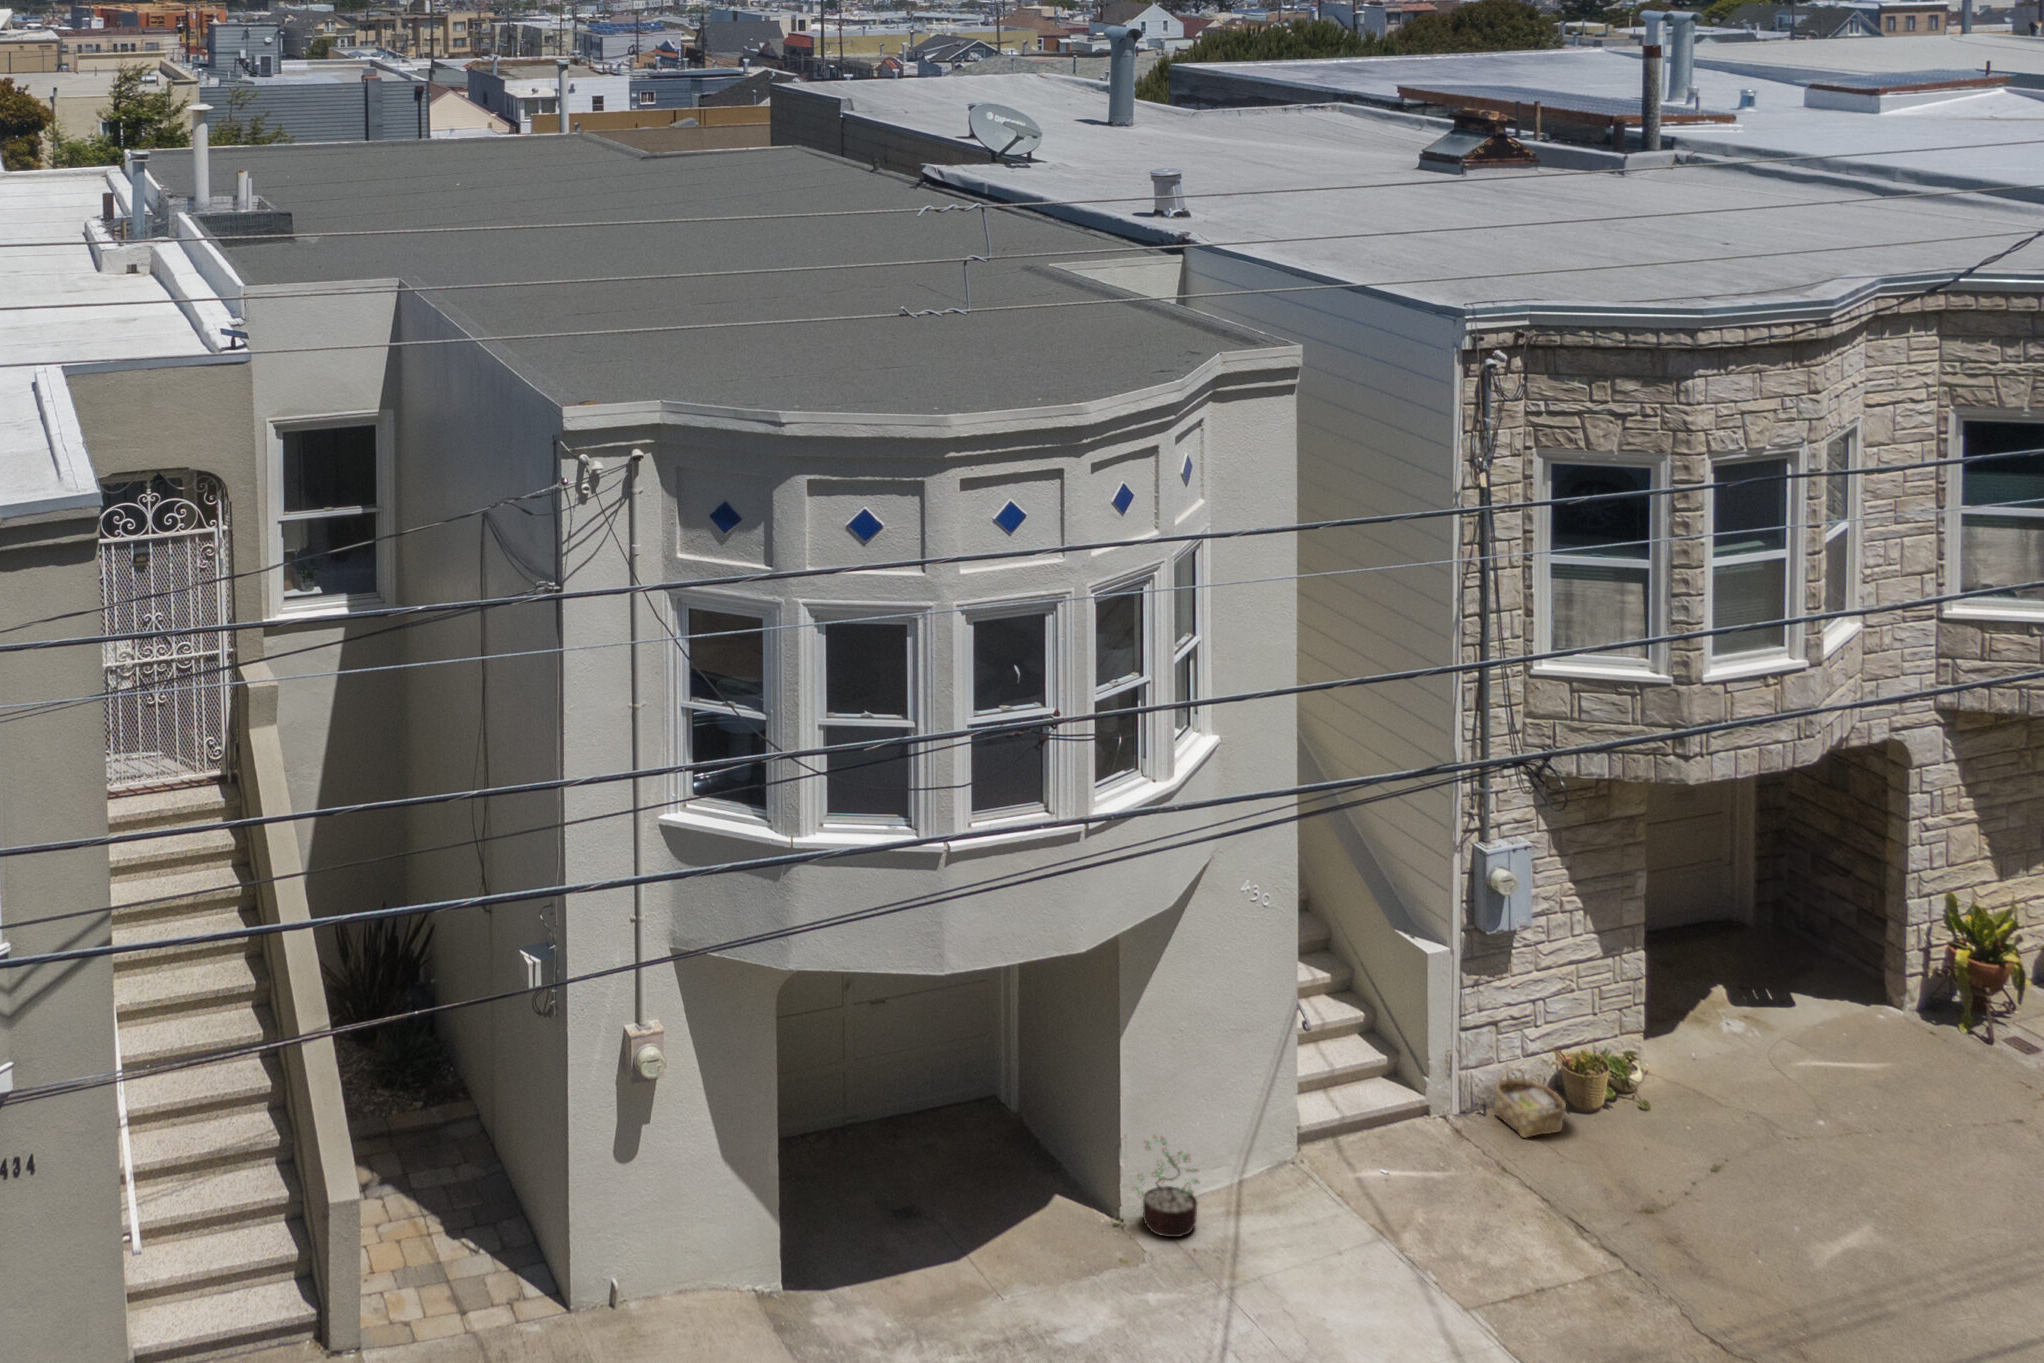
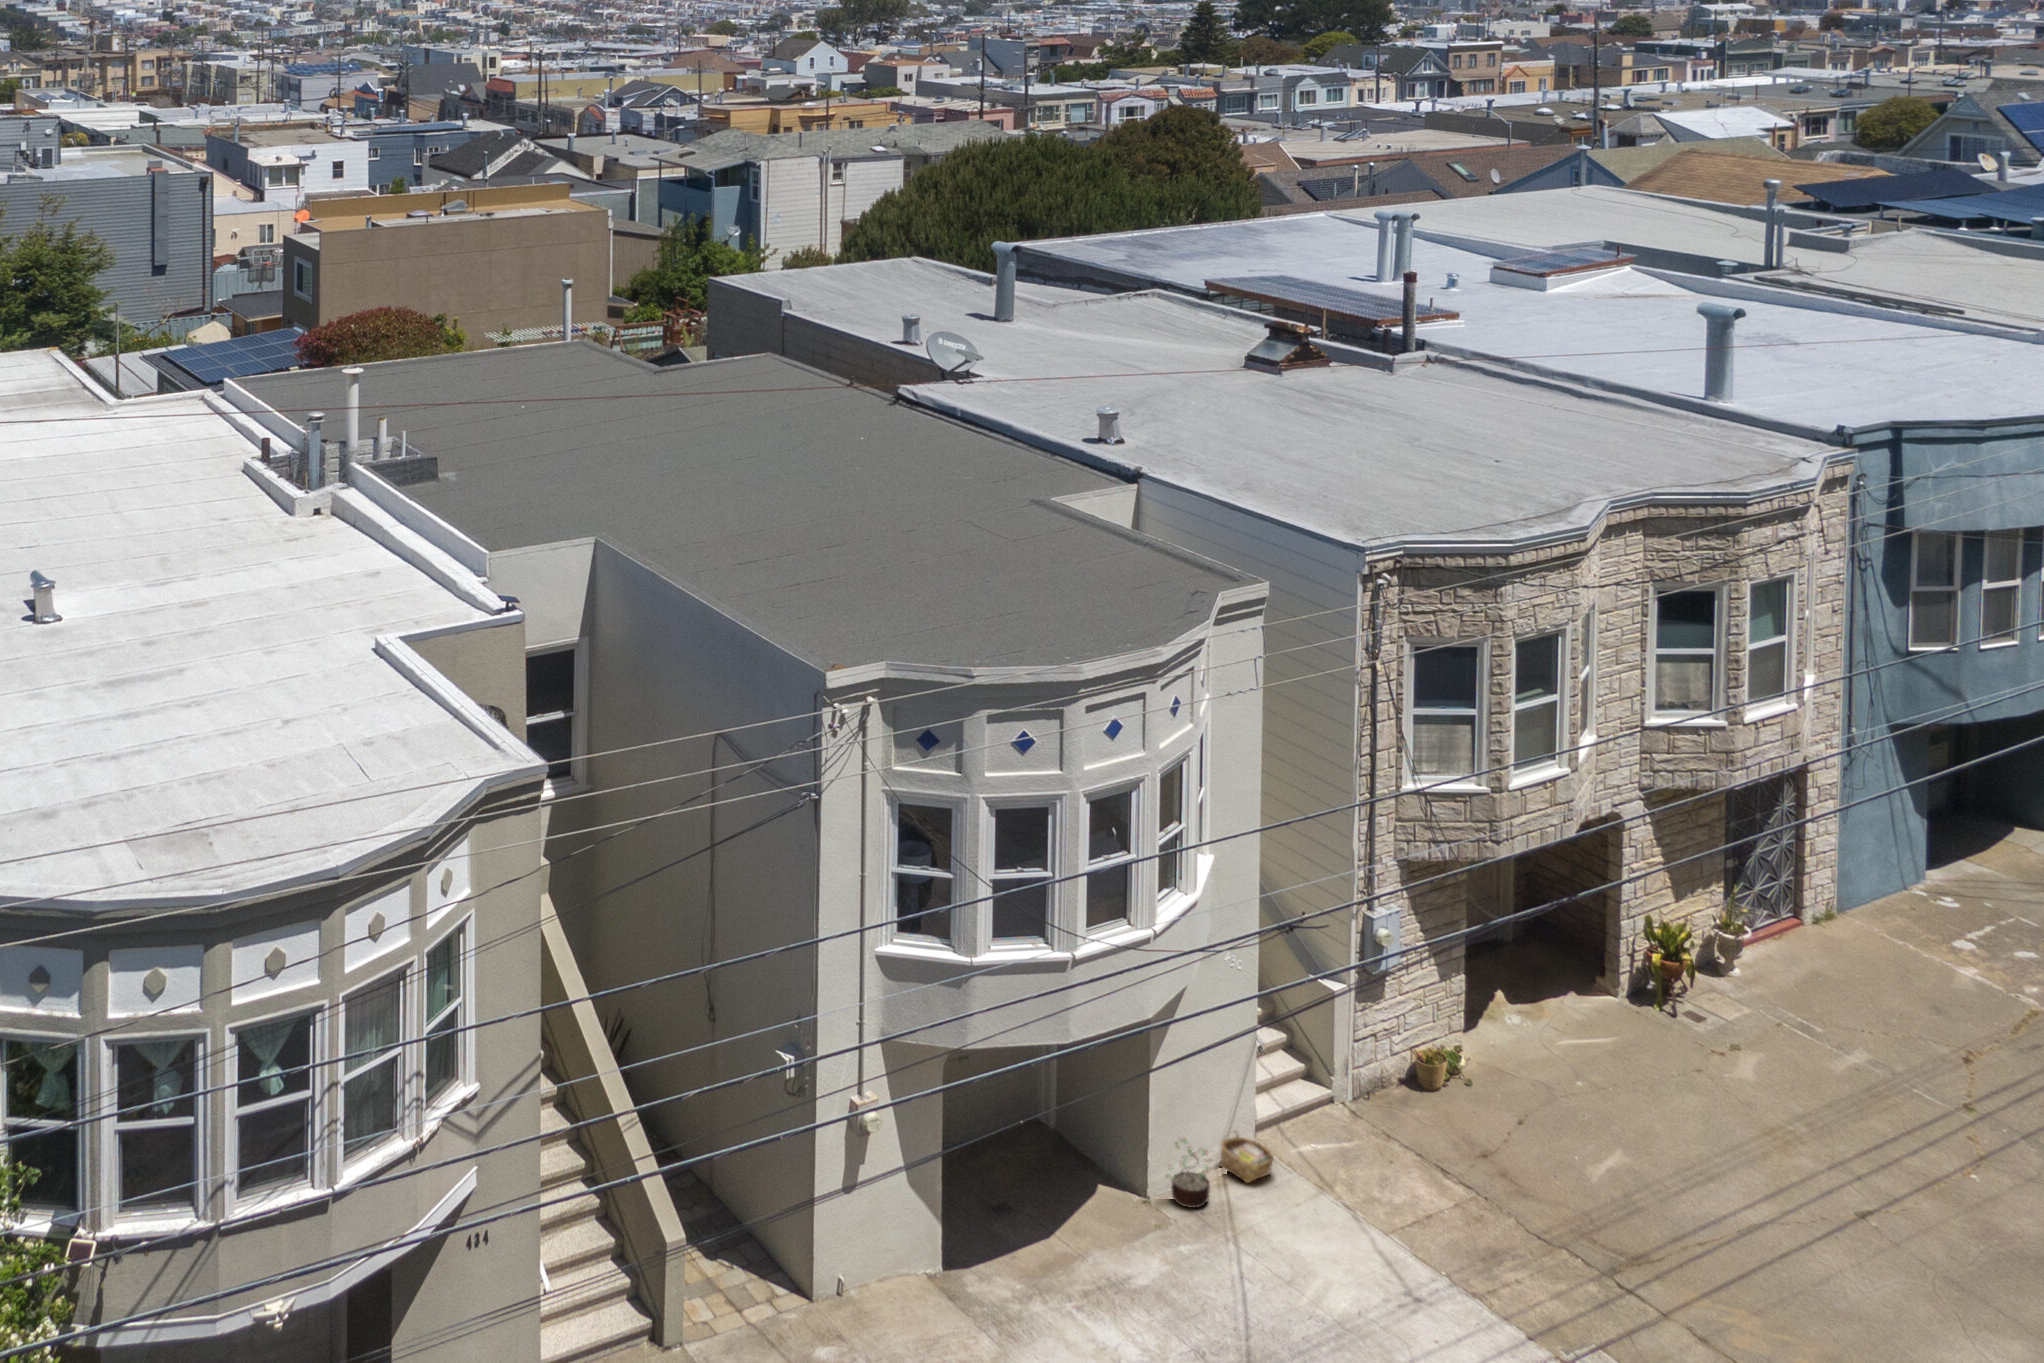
woven basket: present [1493,1068,1566,1138] -> present [1220,1131,1274,1183]

